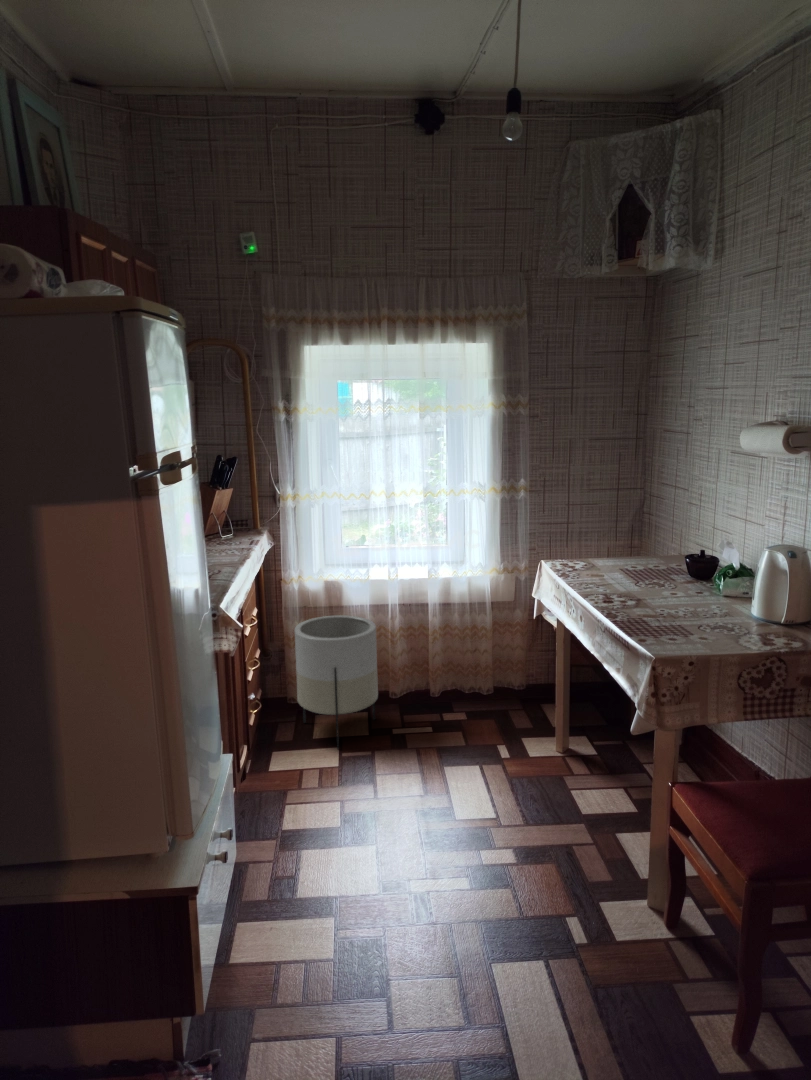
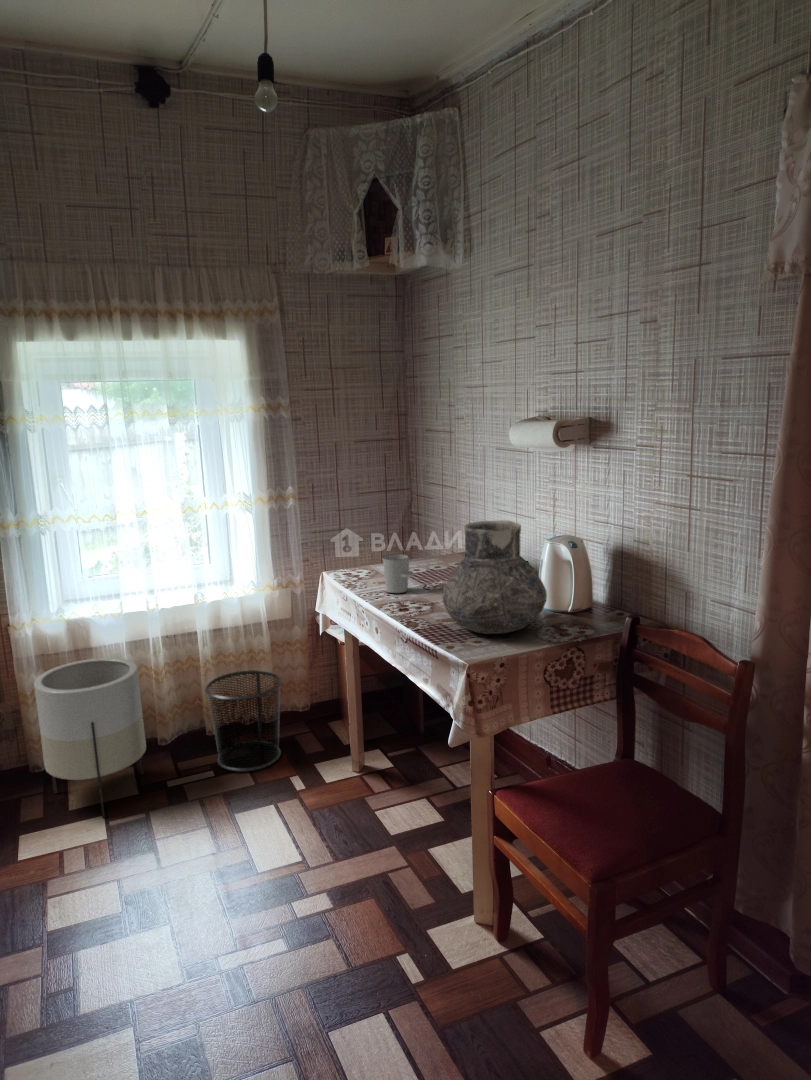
vase: none [644,523,754,634] -> present [443,520,547,634]
cup: none [597,549,626,586] -> present [382,554,413,593]
trash can: none [431,643,499,733] -> present [205,670,281,772]

